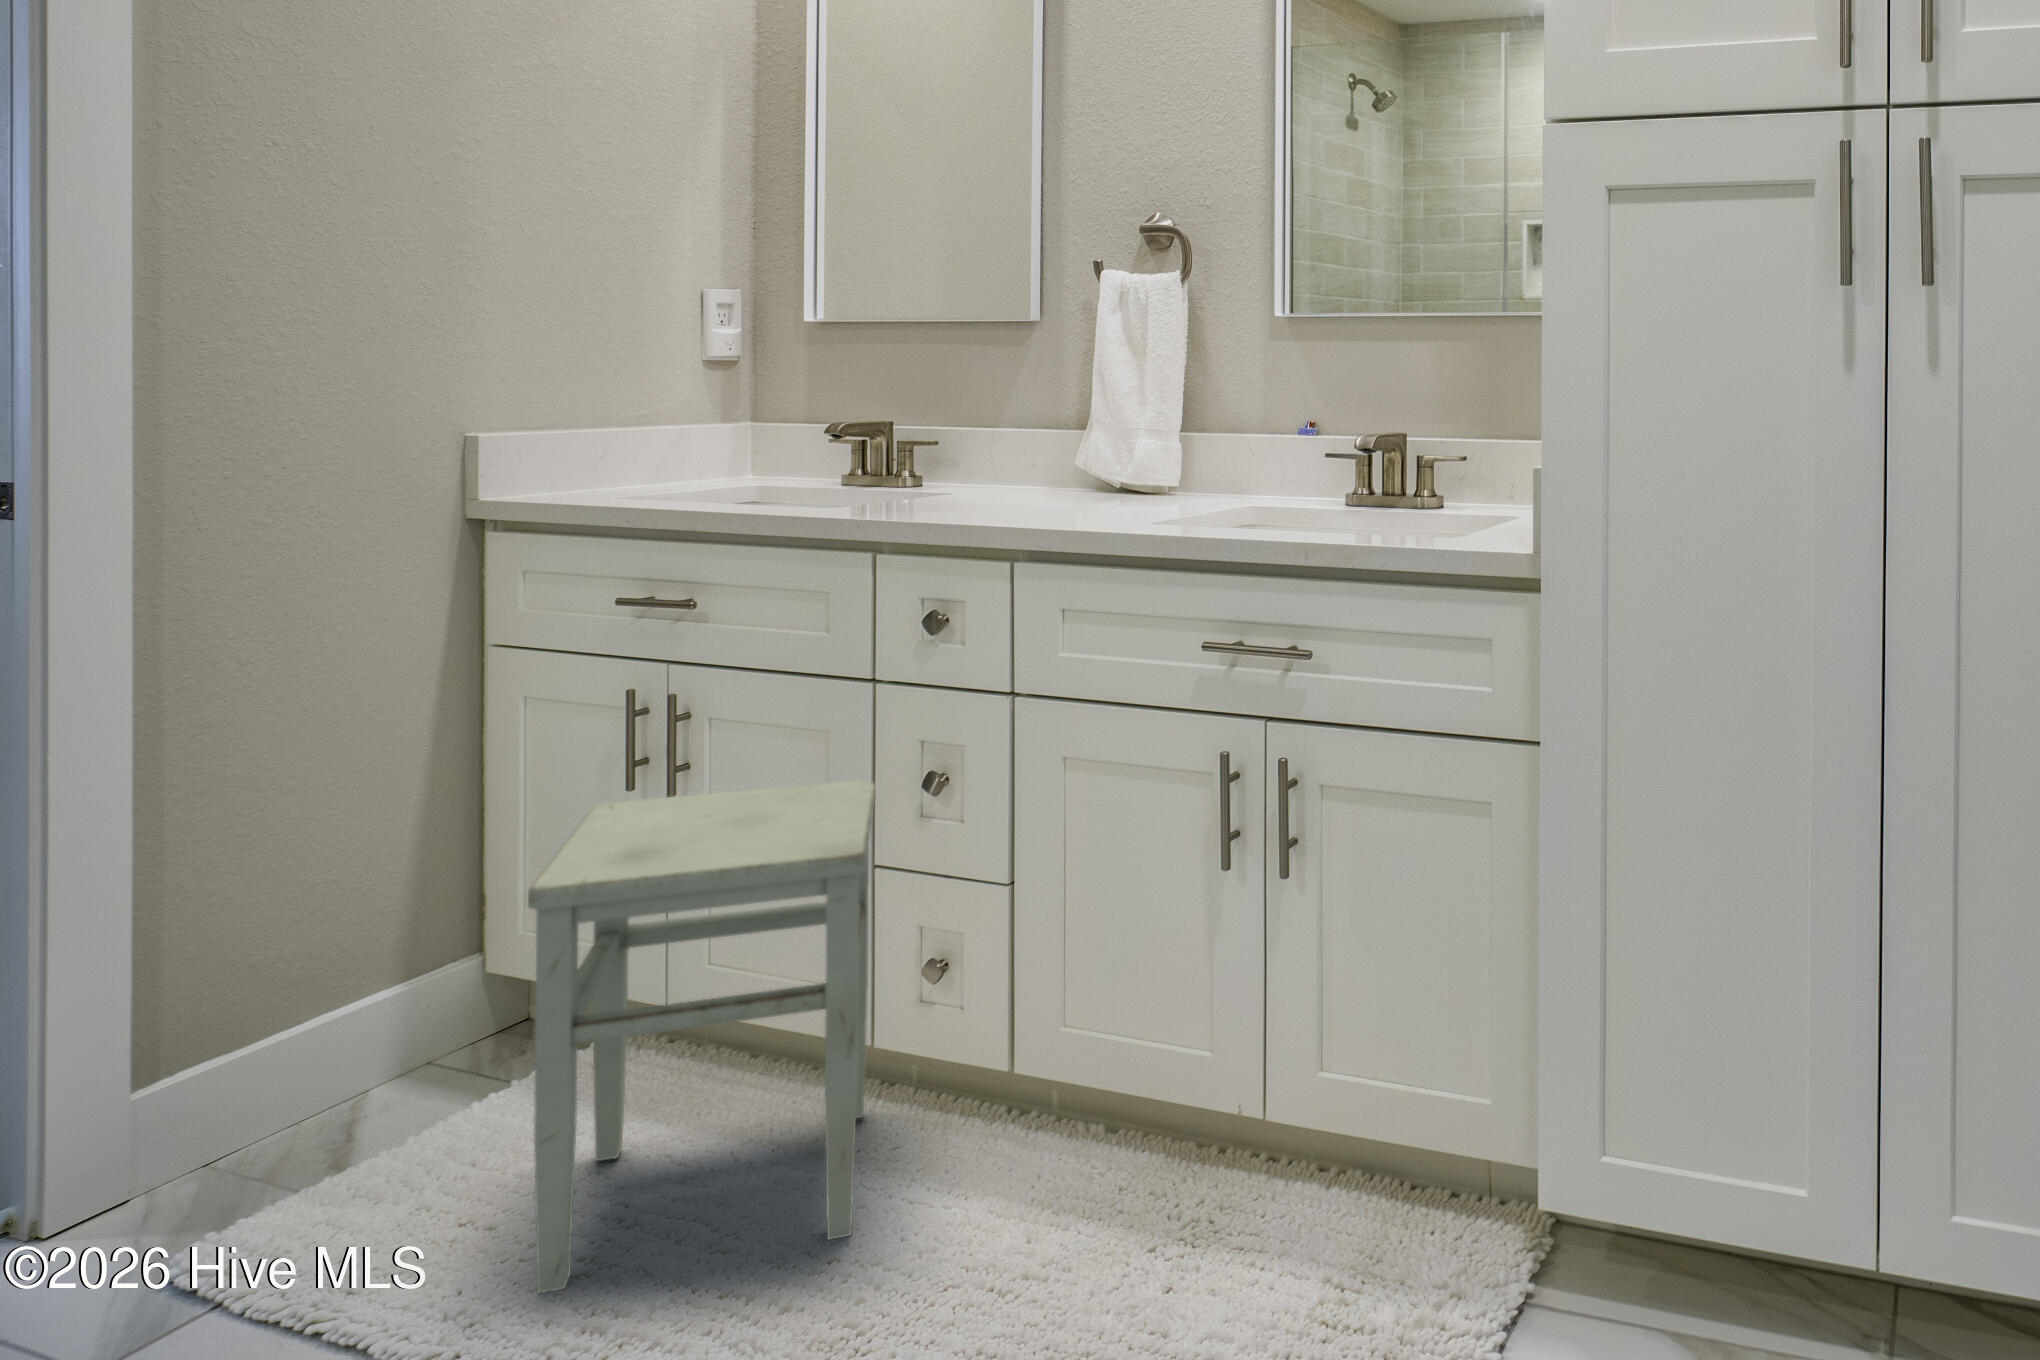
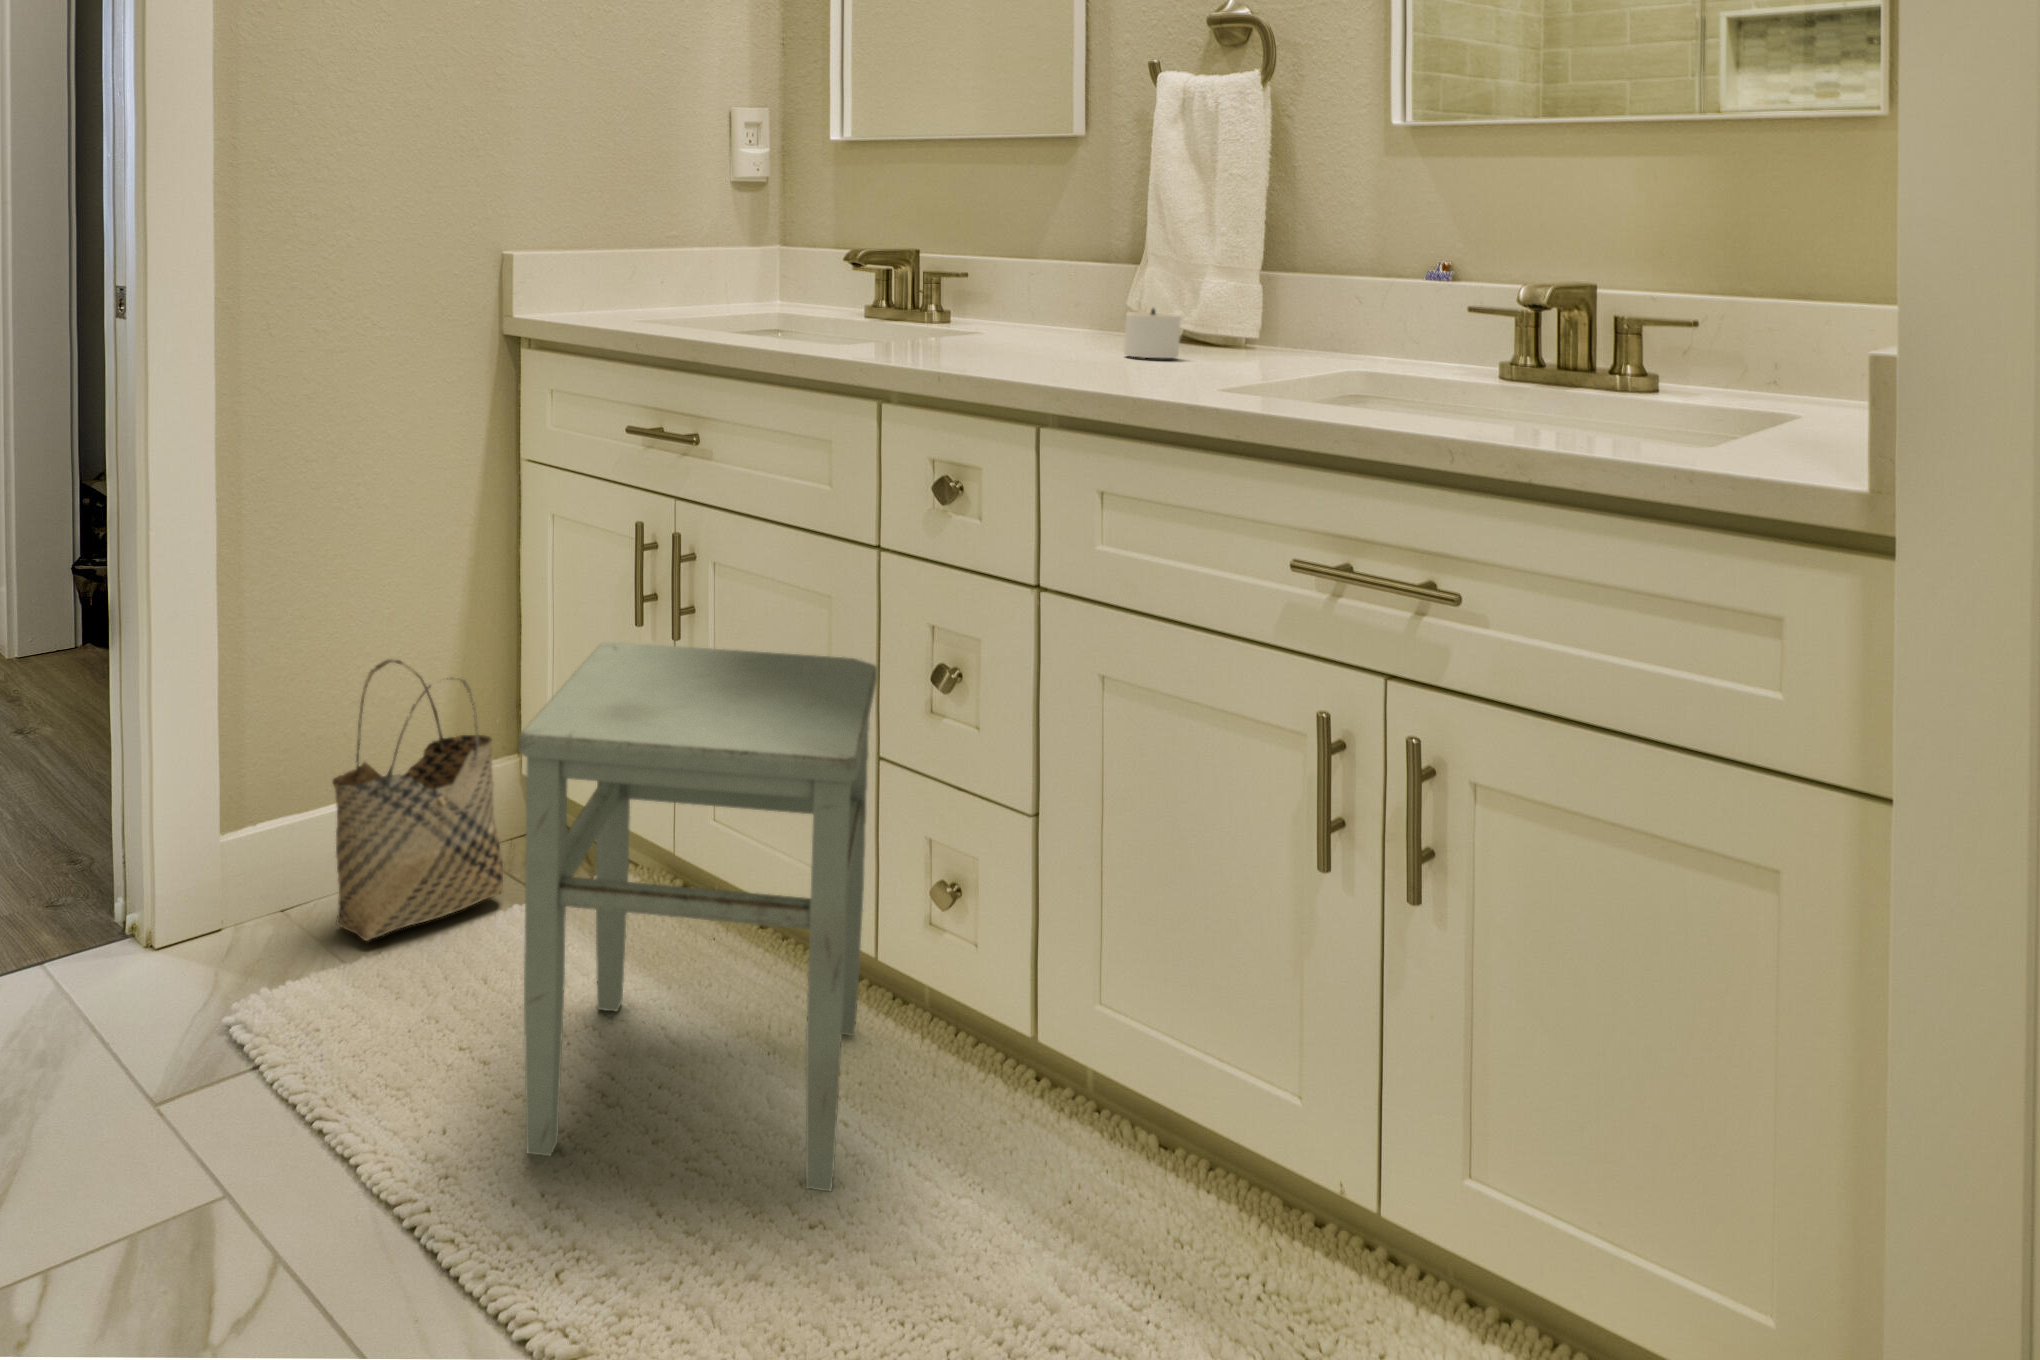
candle: none [1079,464,1144,504] -> present [1124,308,1181,358]
woven basket: none [257,867,468,1168] -> present [332,660,503,941]

